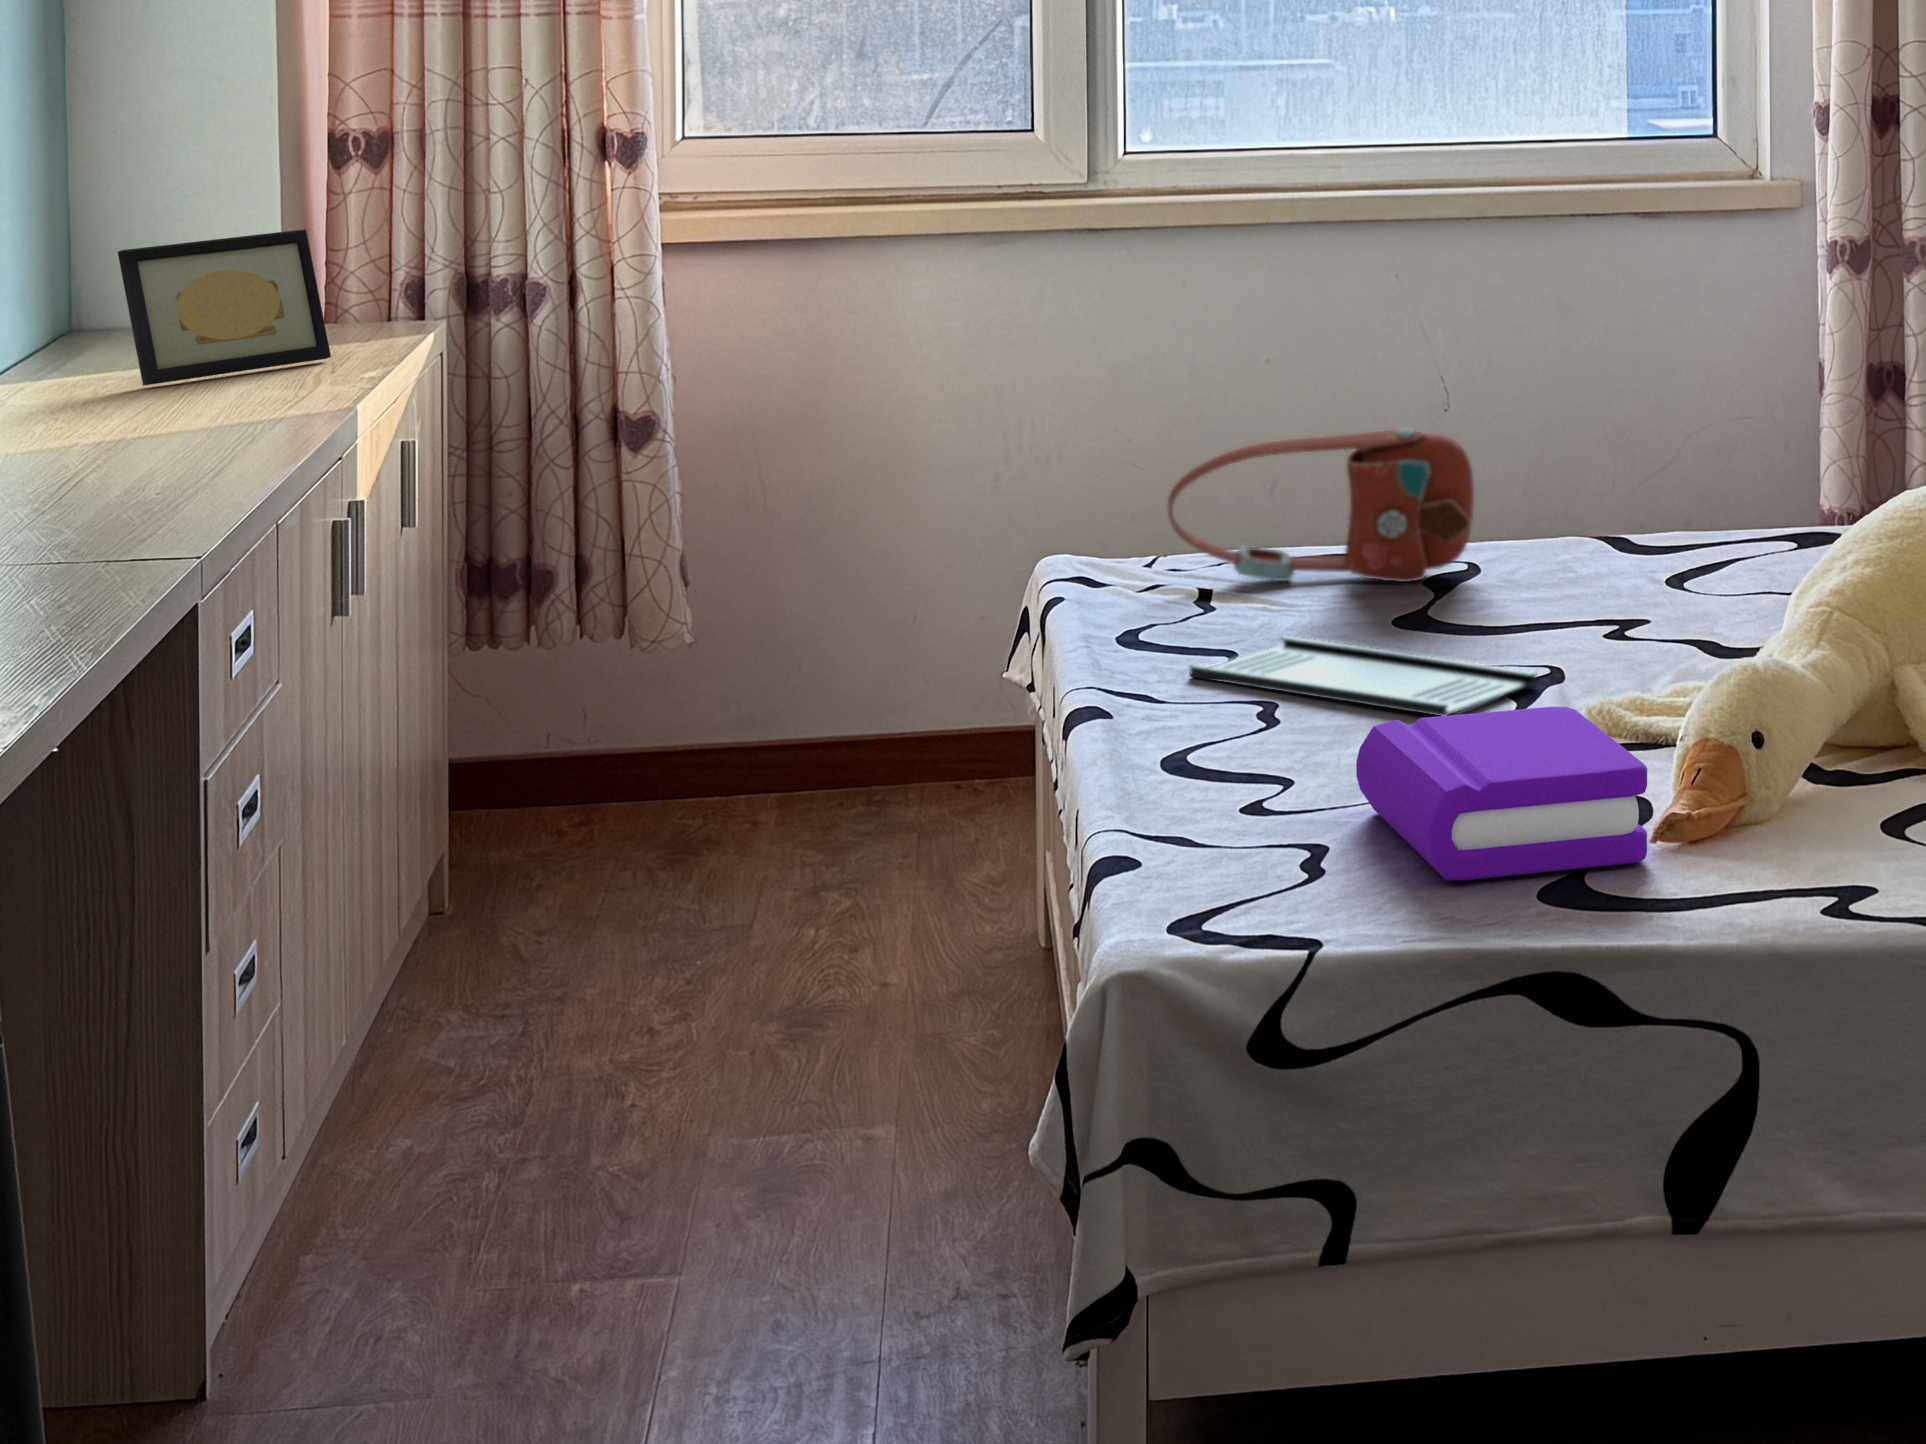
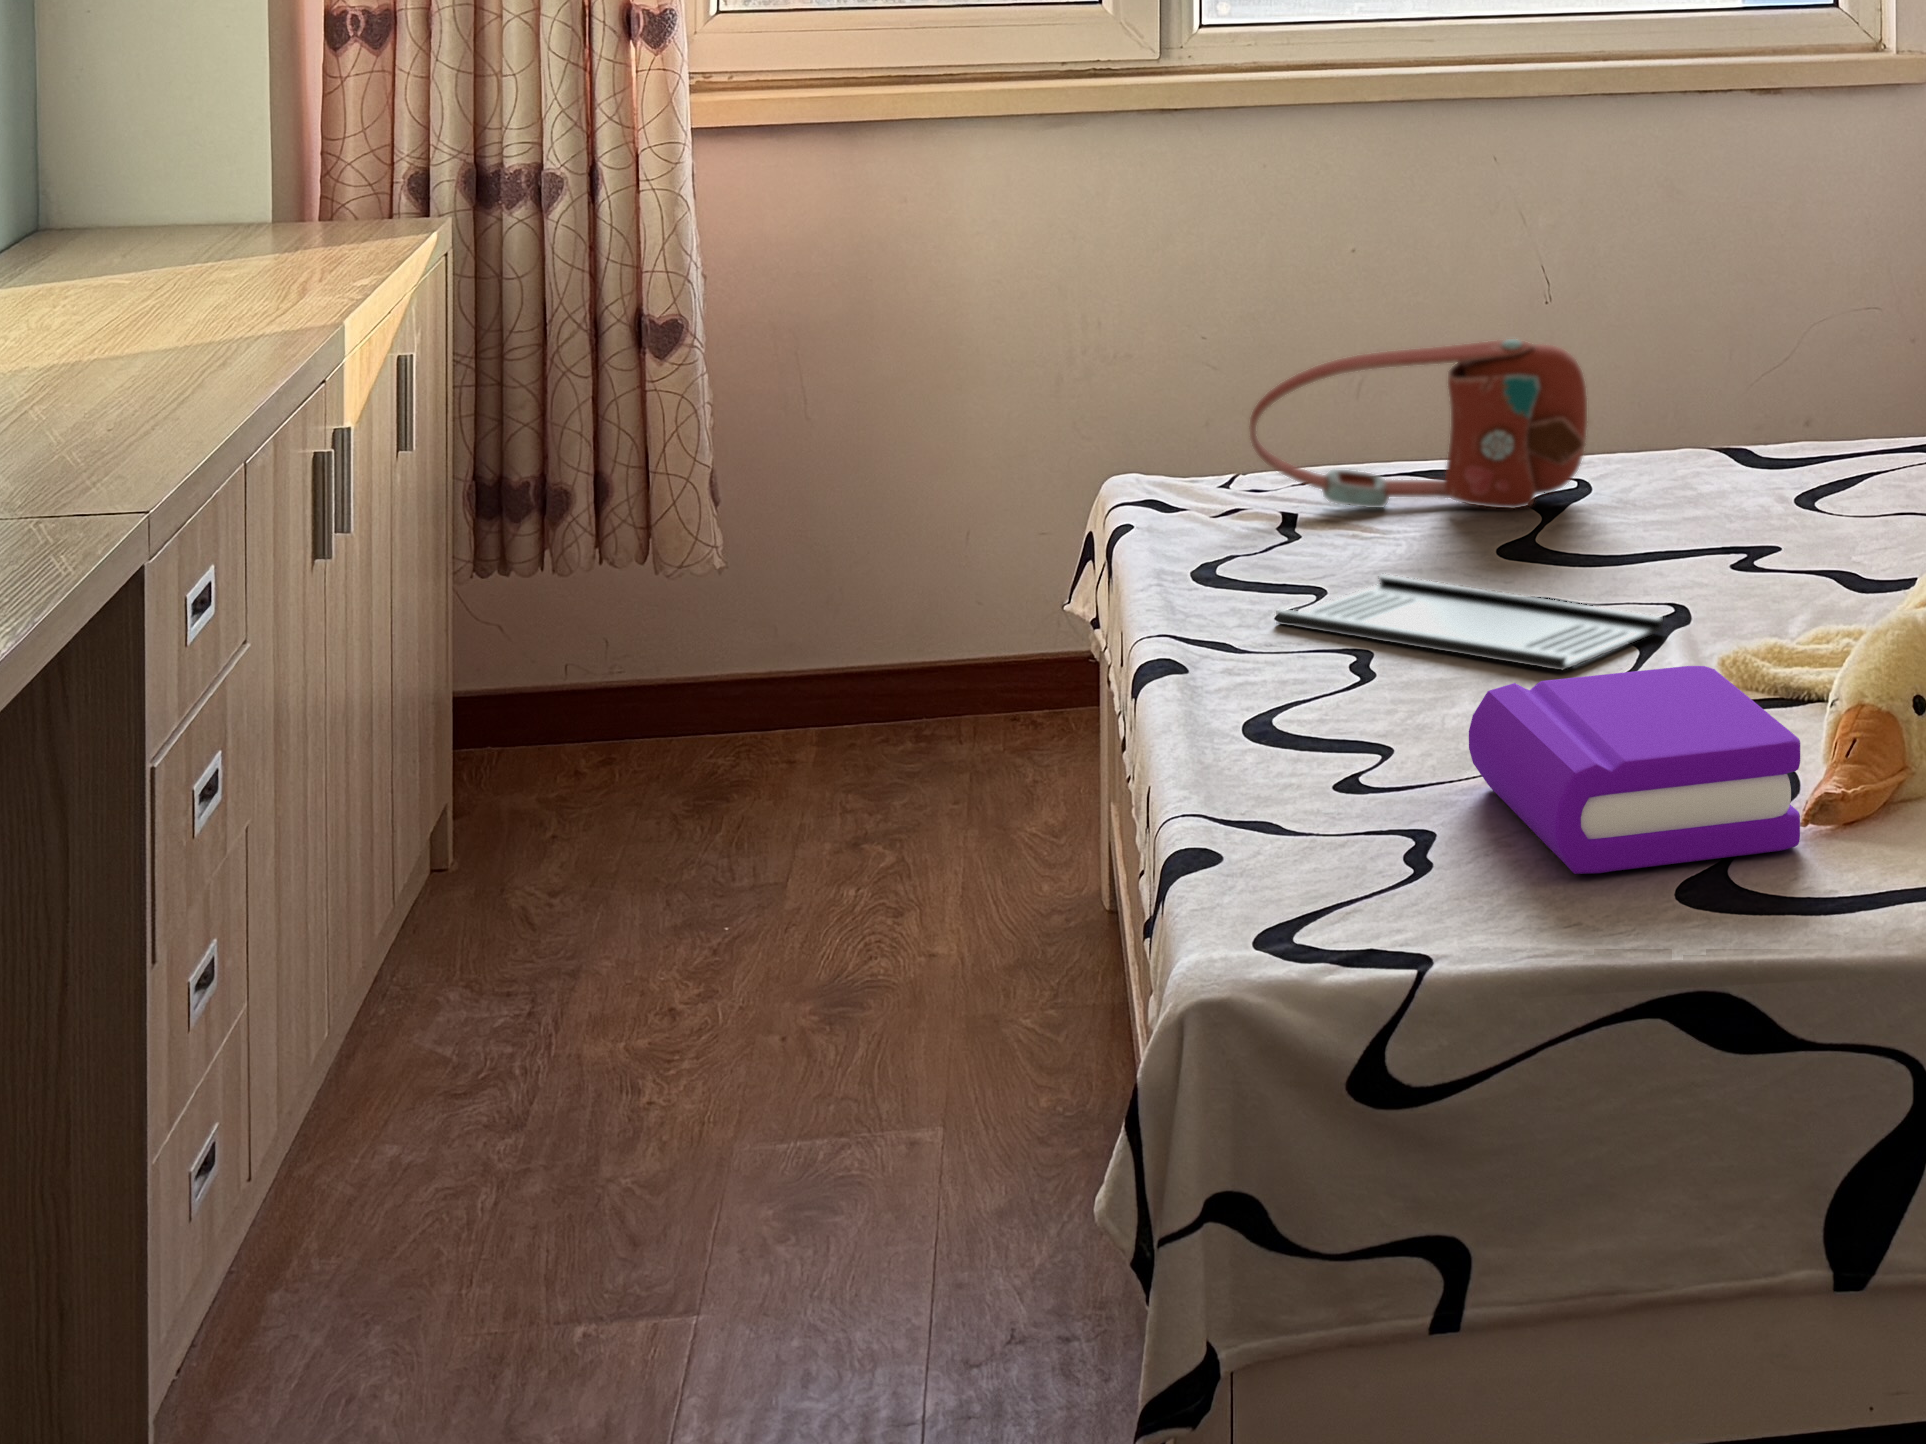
picture frame: present [118,229,331,386] -> none [76,122,318,299]

